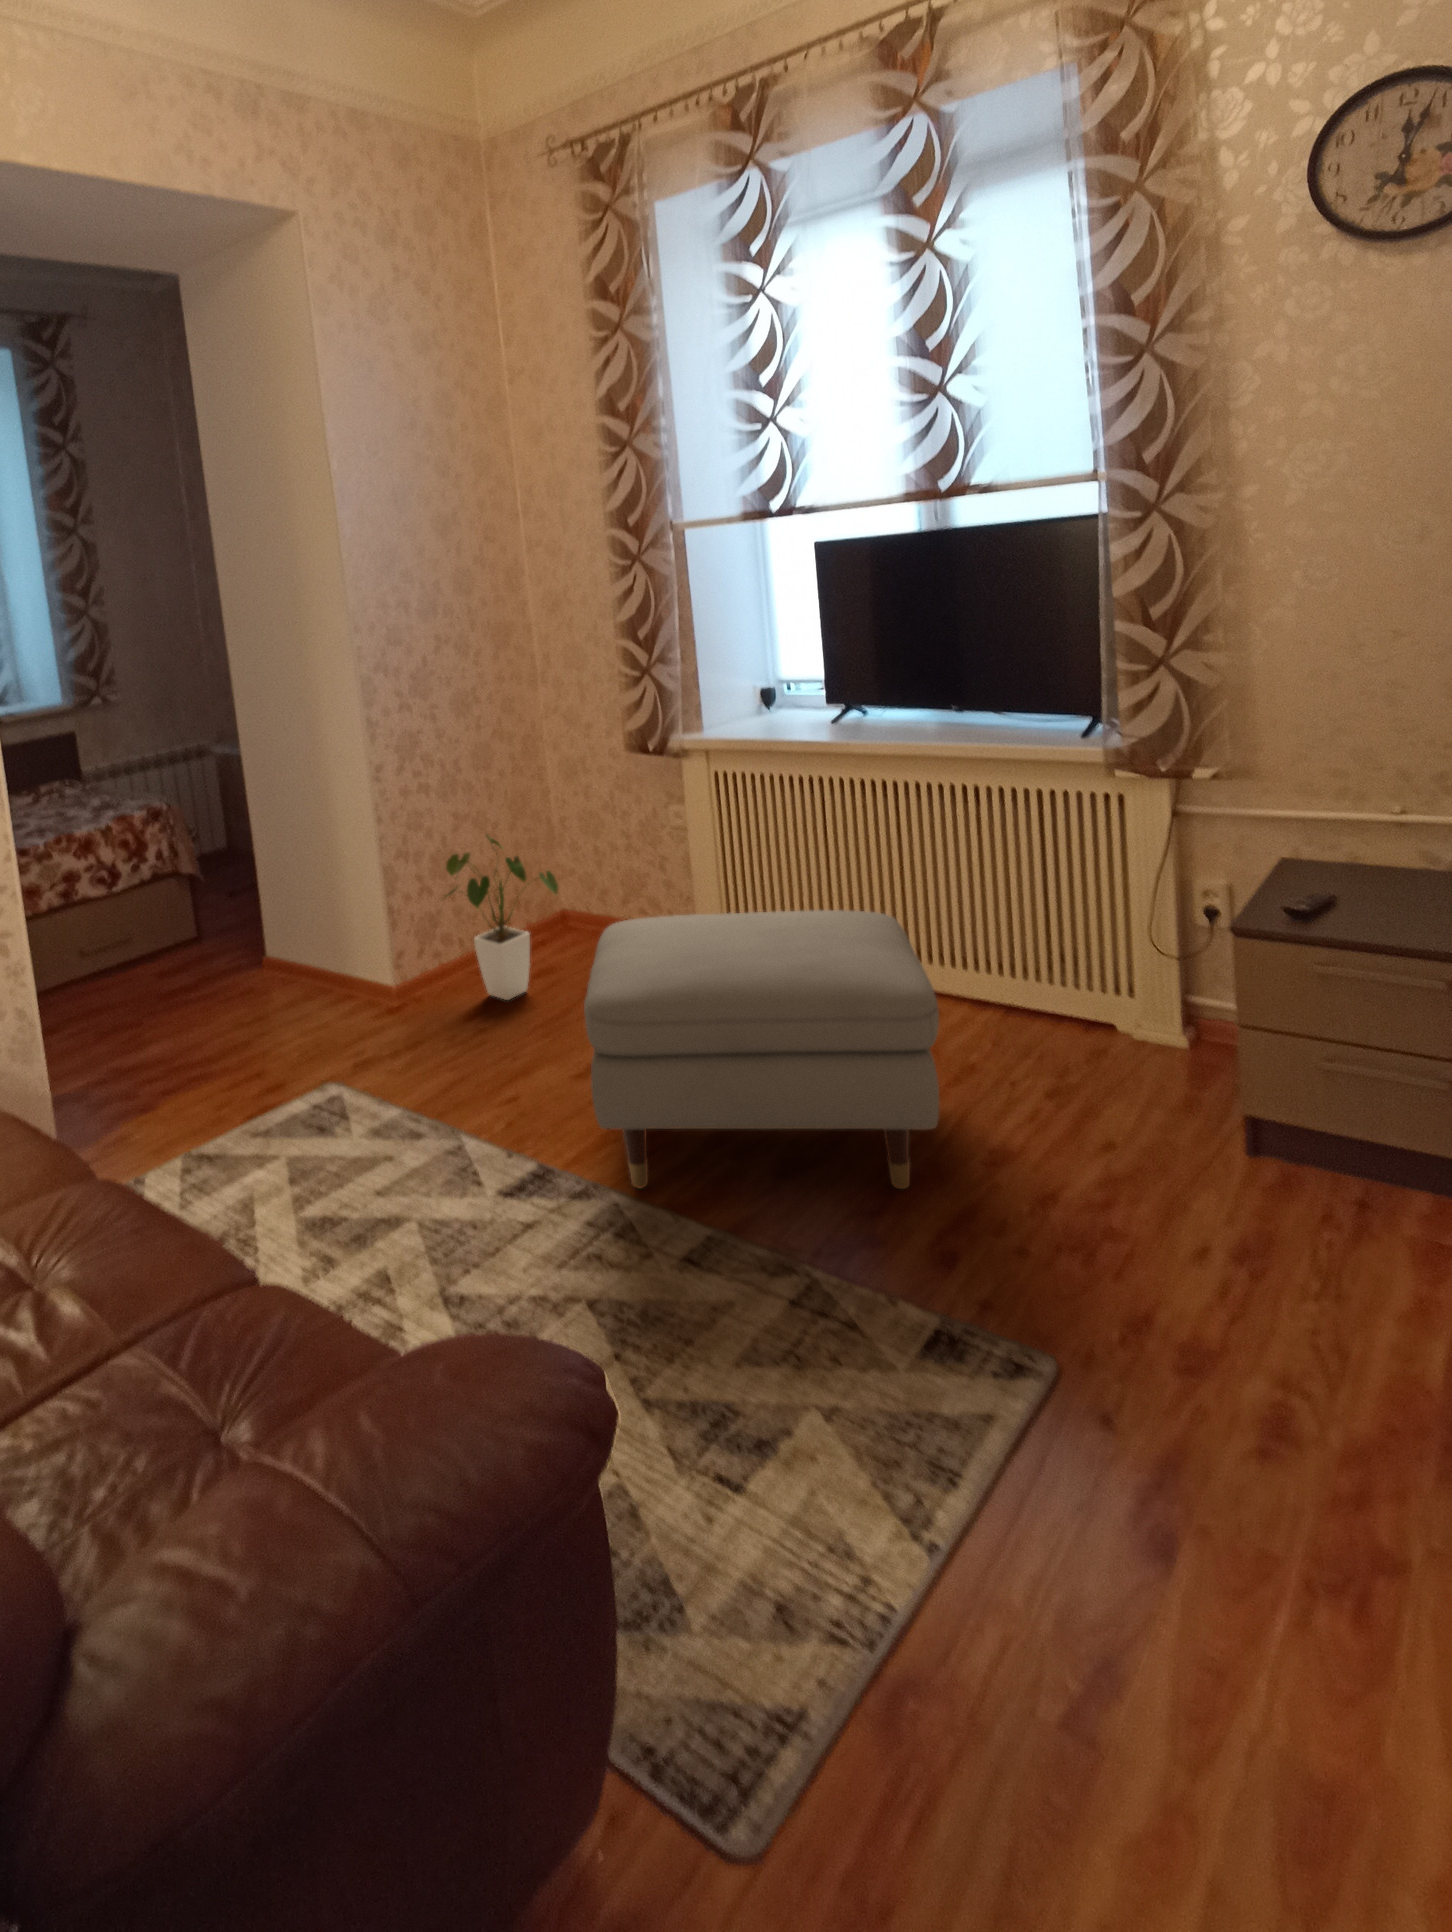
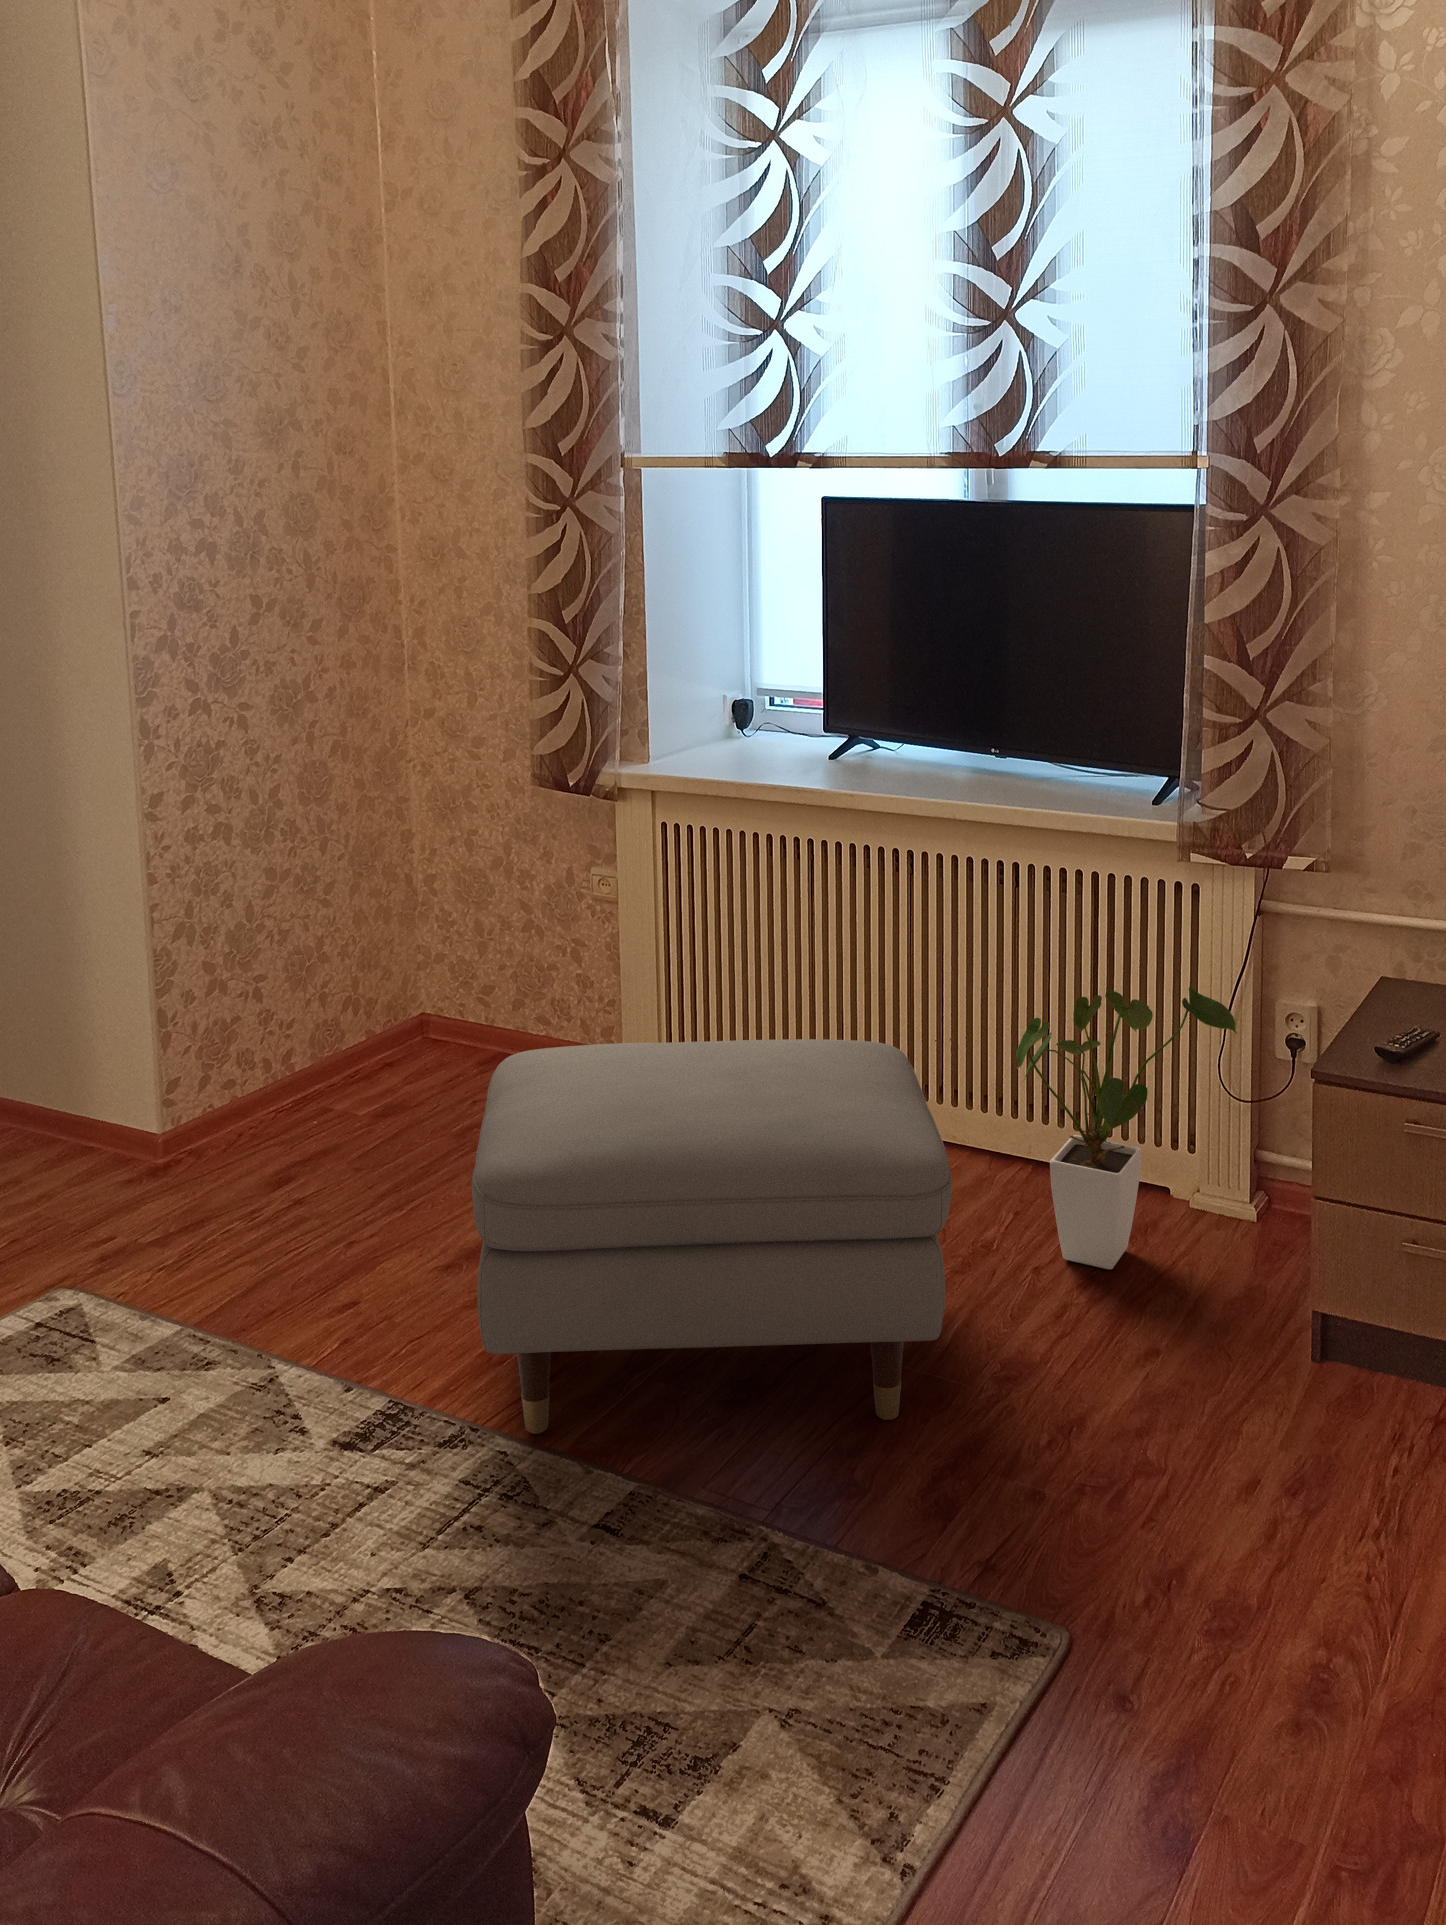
house plant: present [443,835,558,1000] -> present [1016,987,1237,1269]

